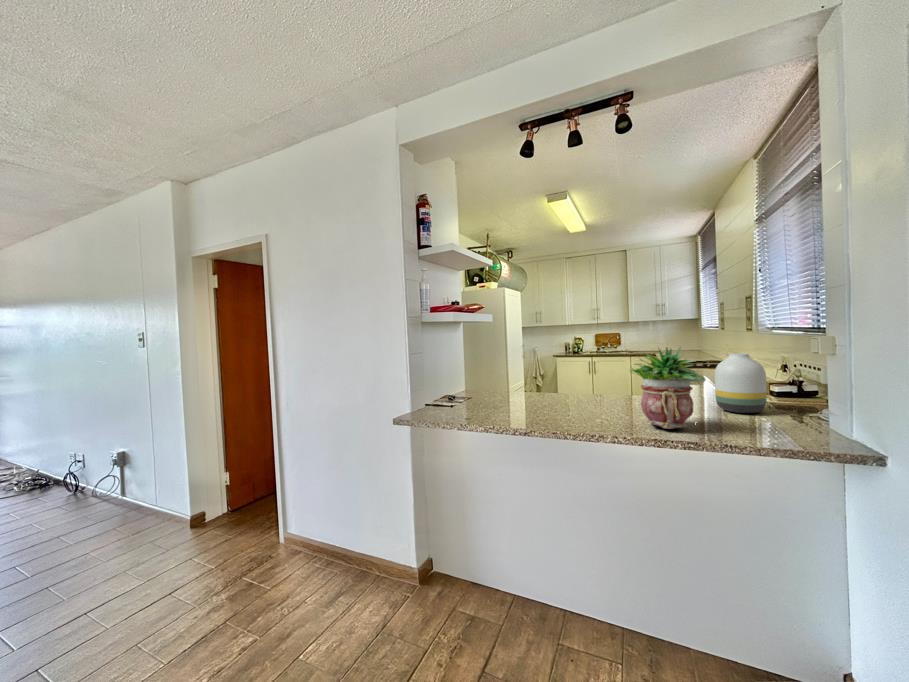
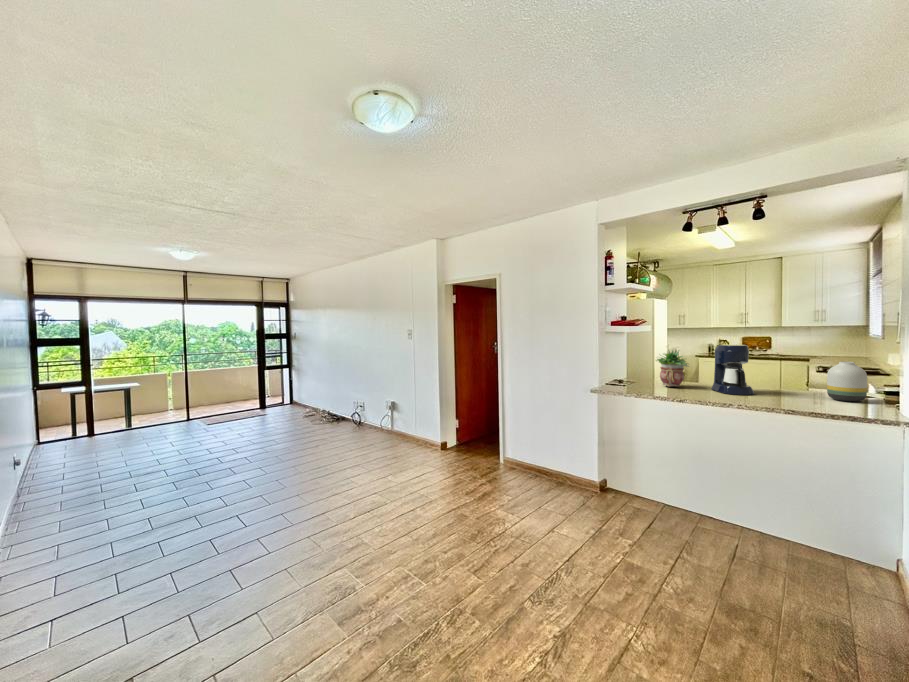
coffee maker: none [568,334,625,413] -> present [711,345,754,395]
potted plant: present [630,347,706,429] -> present [656,350,688,387]

